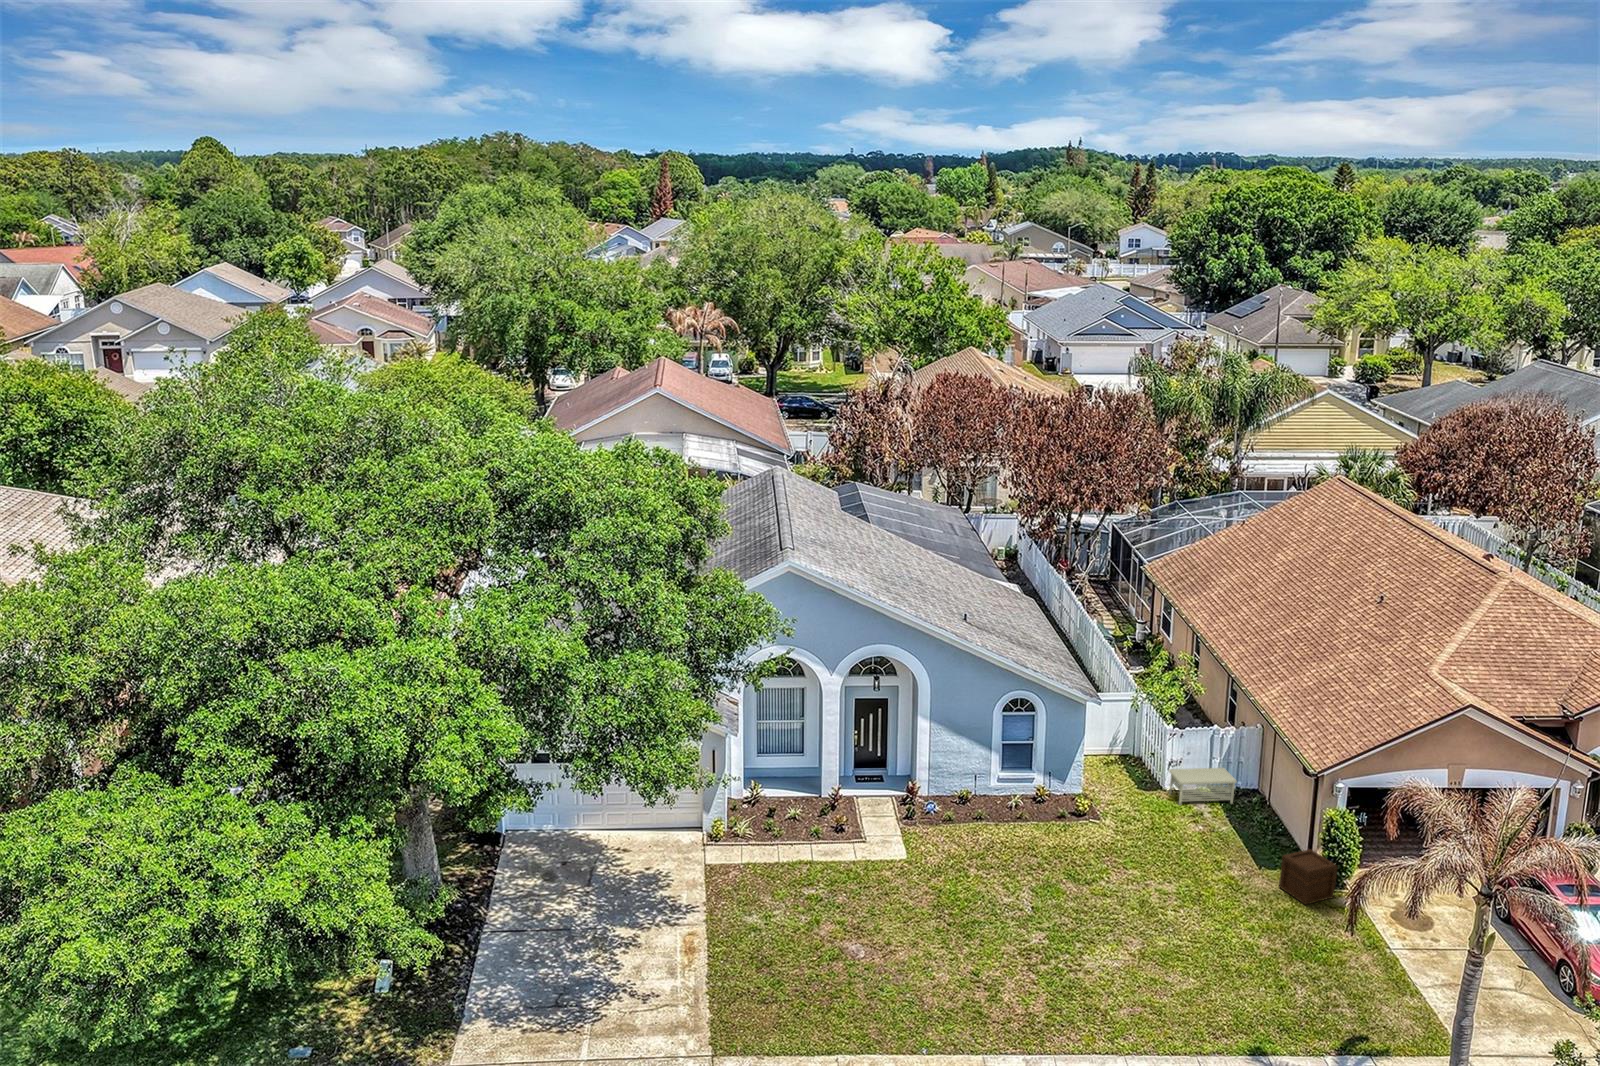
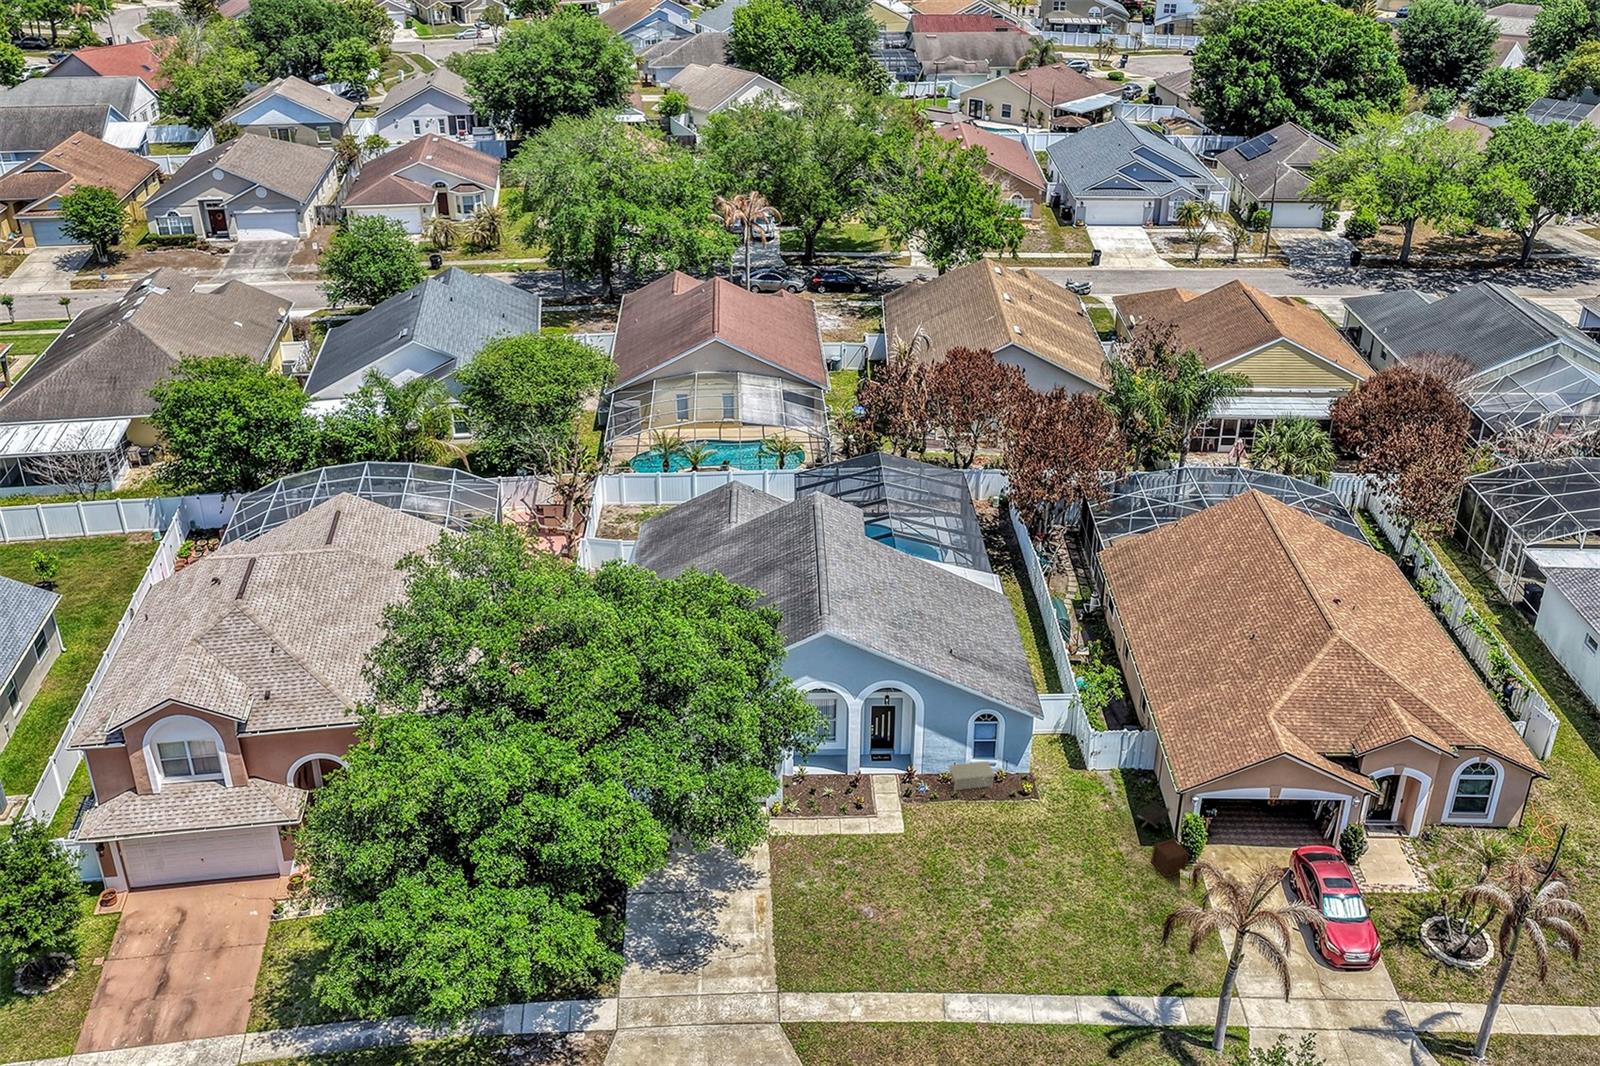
storage bench: present [1169,768,1236,805] -> present [949,762,994,791]
lounge chair: none [1245,814,1296,850] -> present [1137,801,1170,825]

